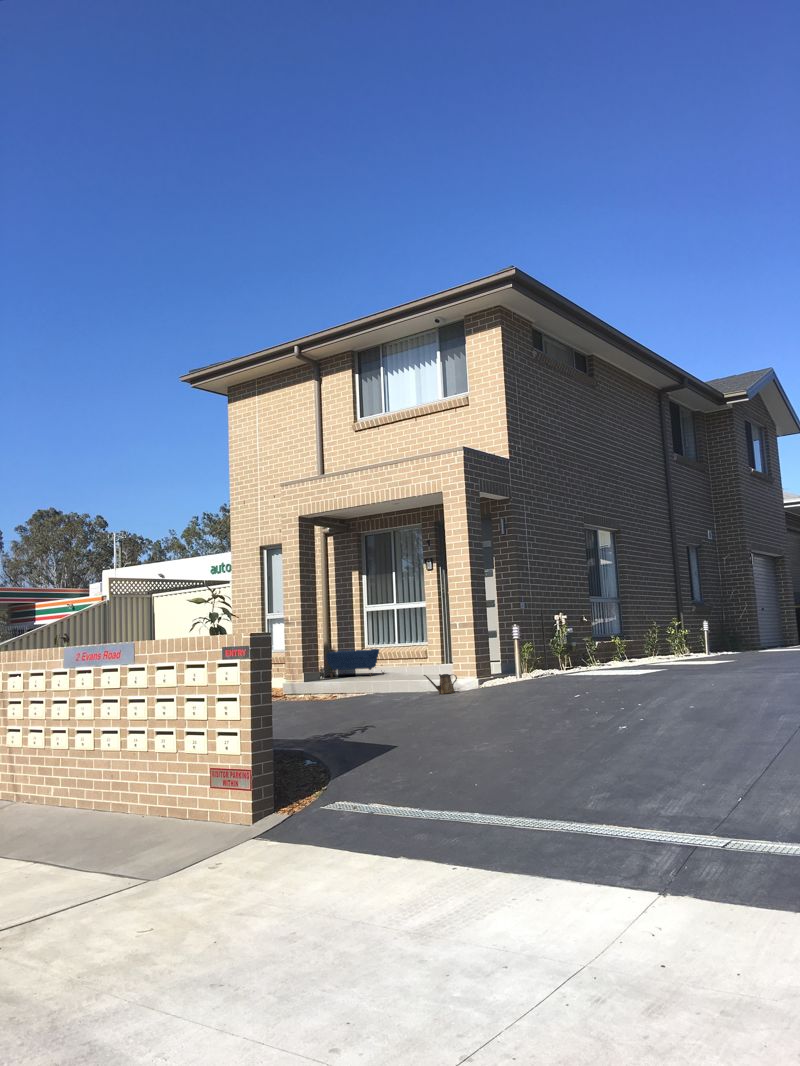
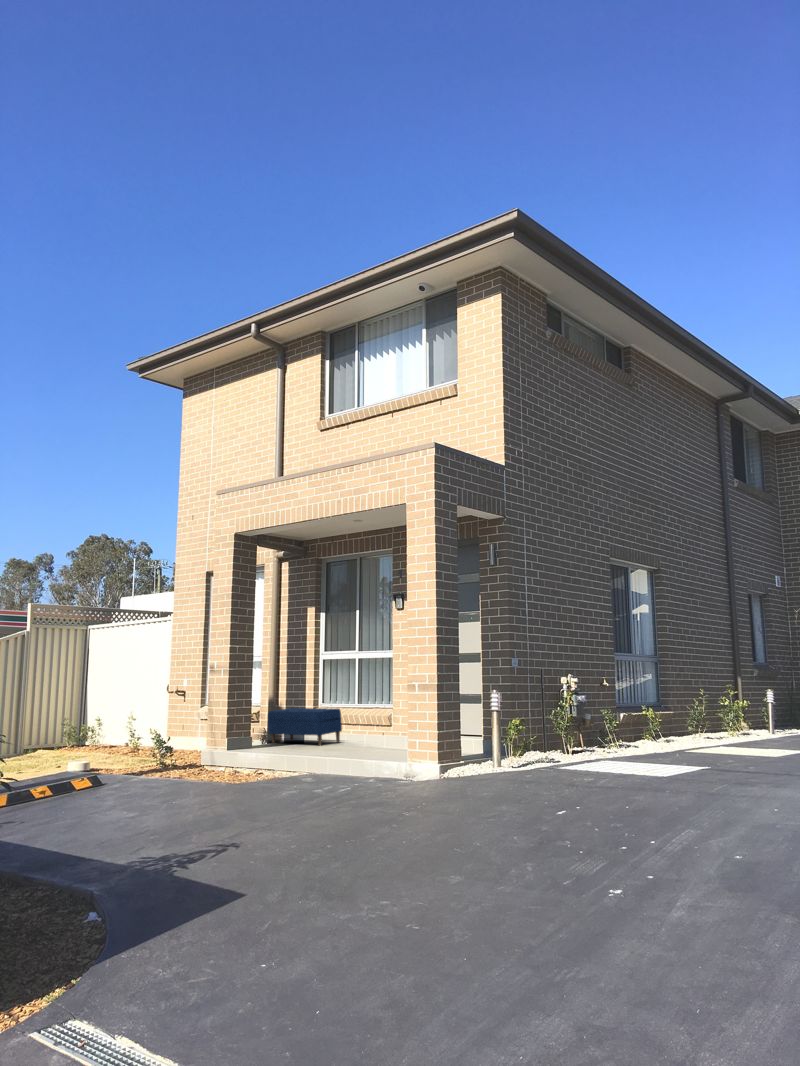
watering can: present [424,674,457,694] -> none [362,754,410,783]

